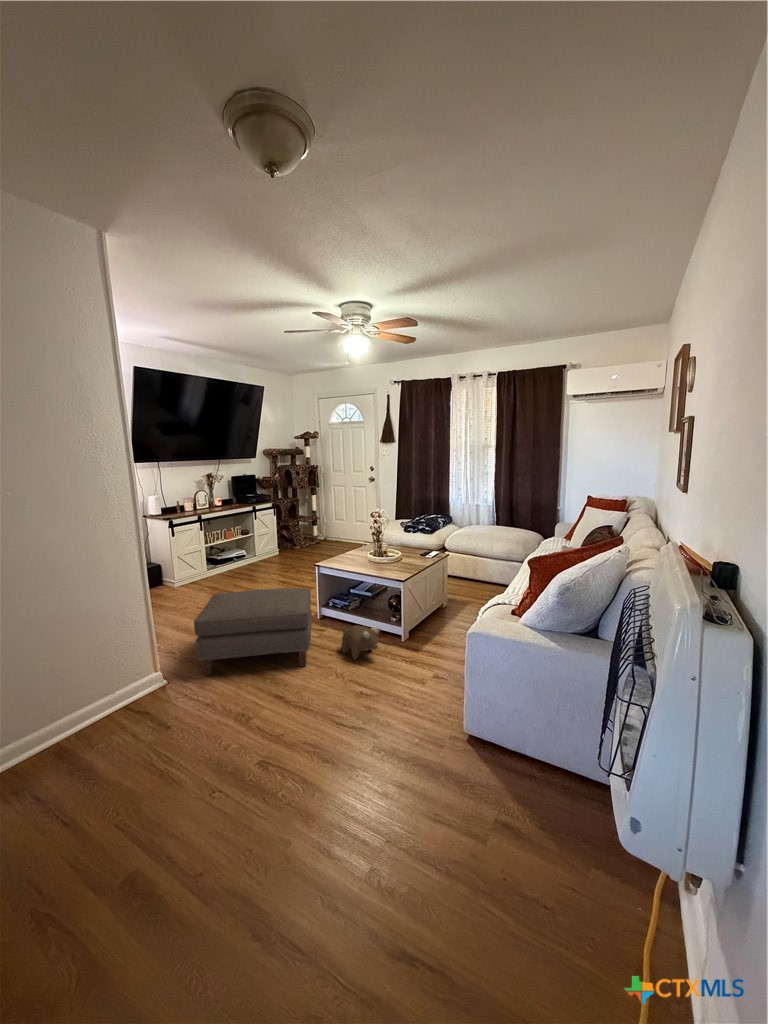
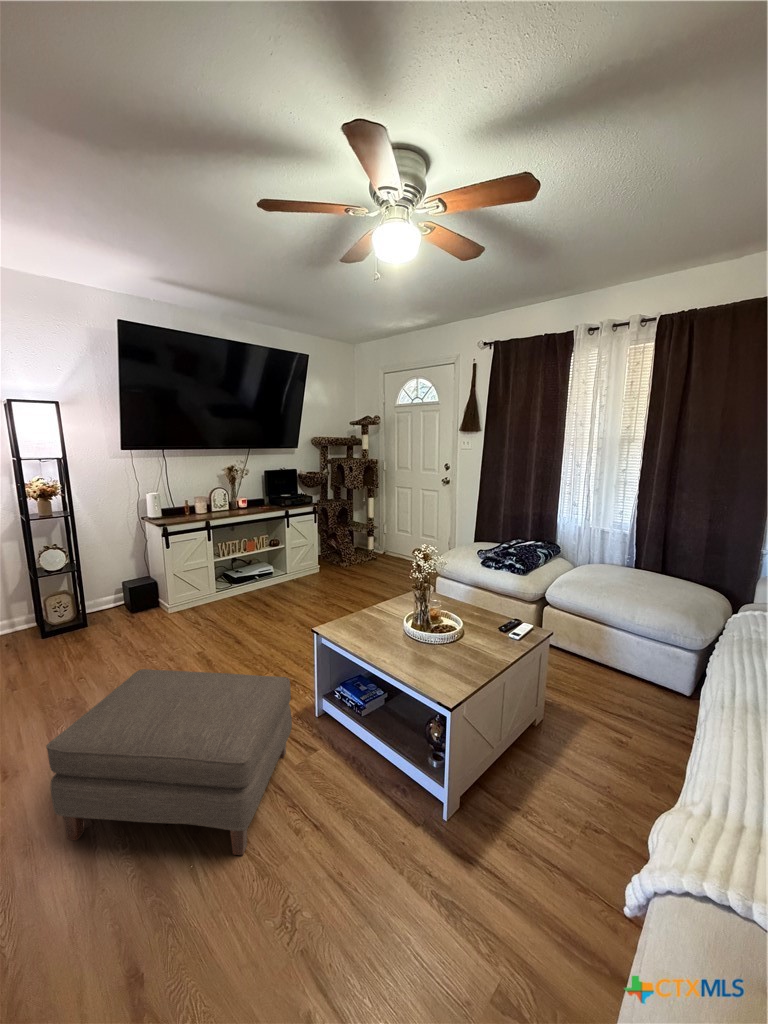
plush toy: present [342,625,380,660] -> none [321,778,392,859]

